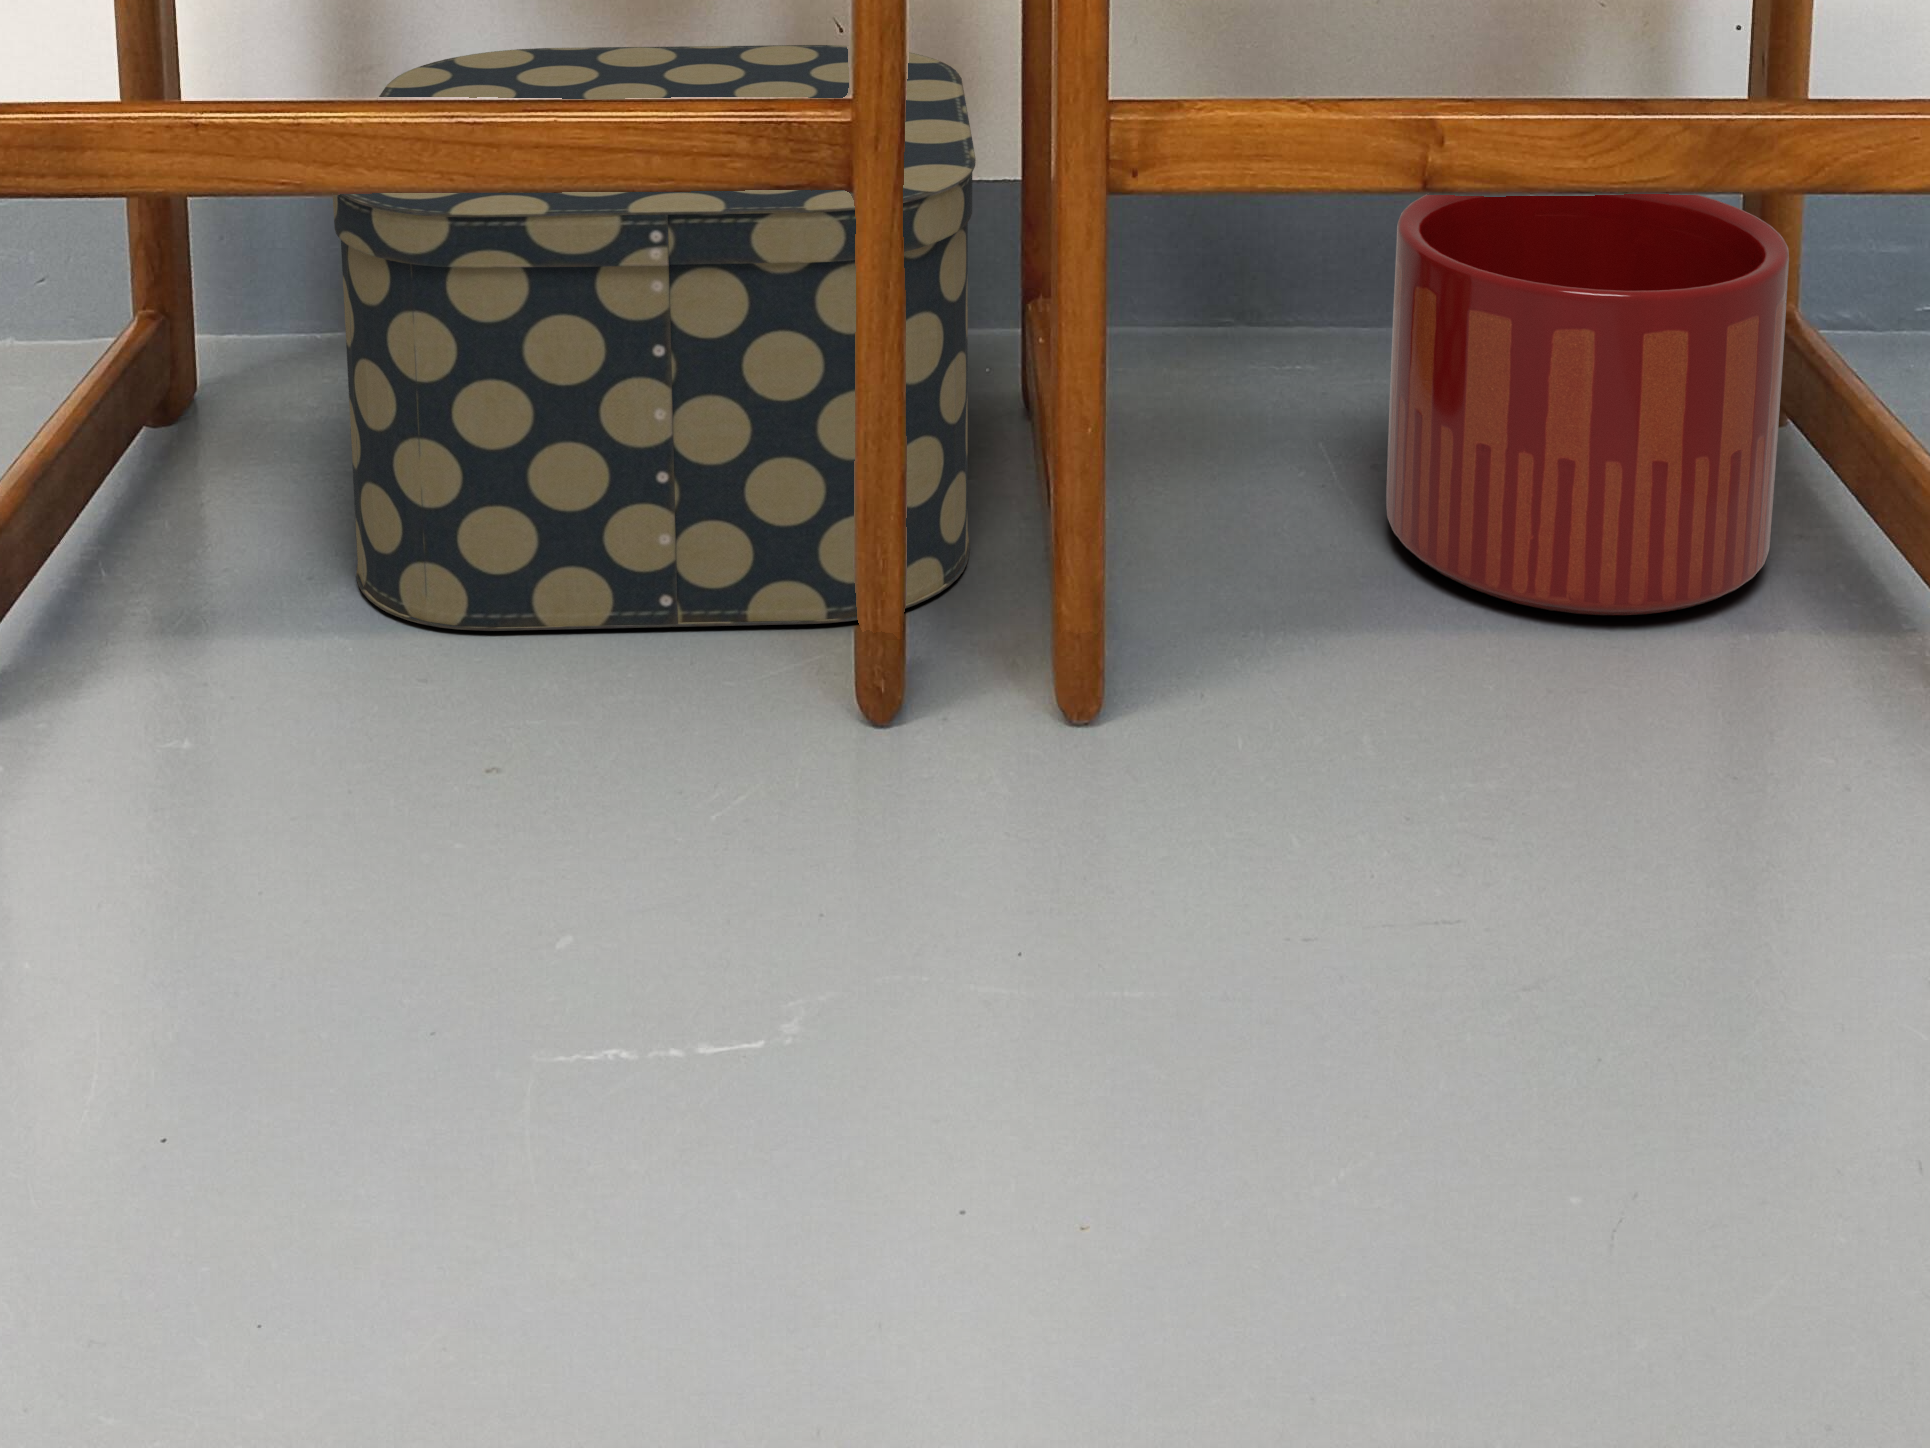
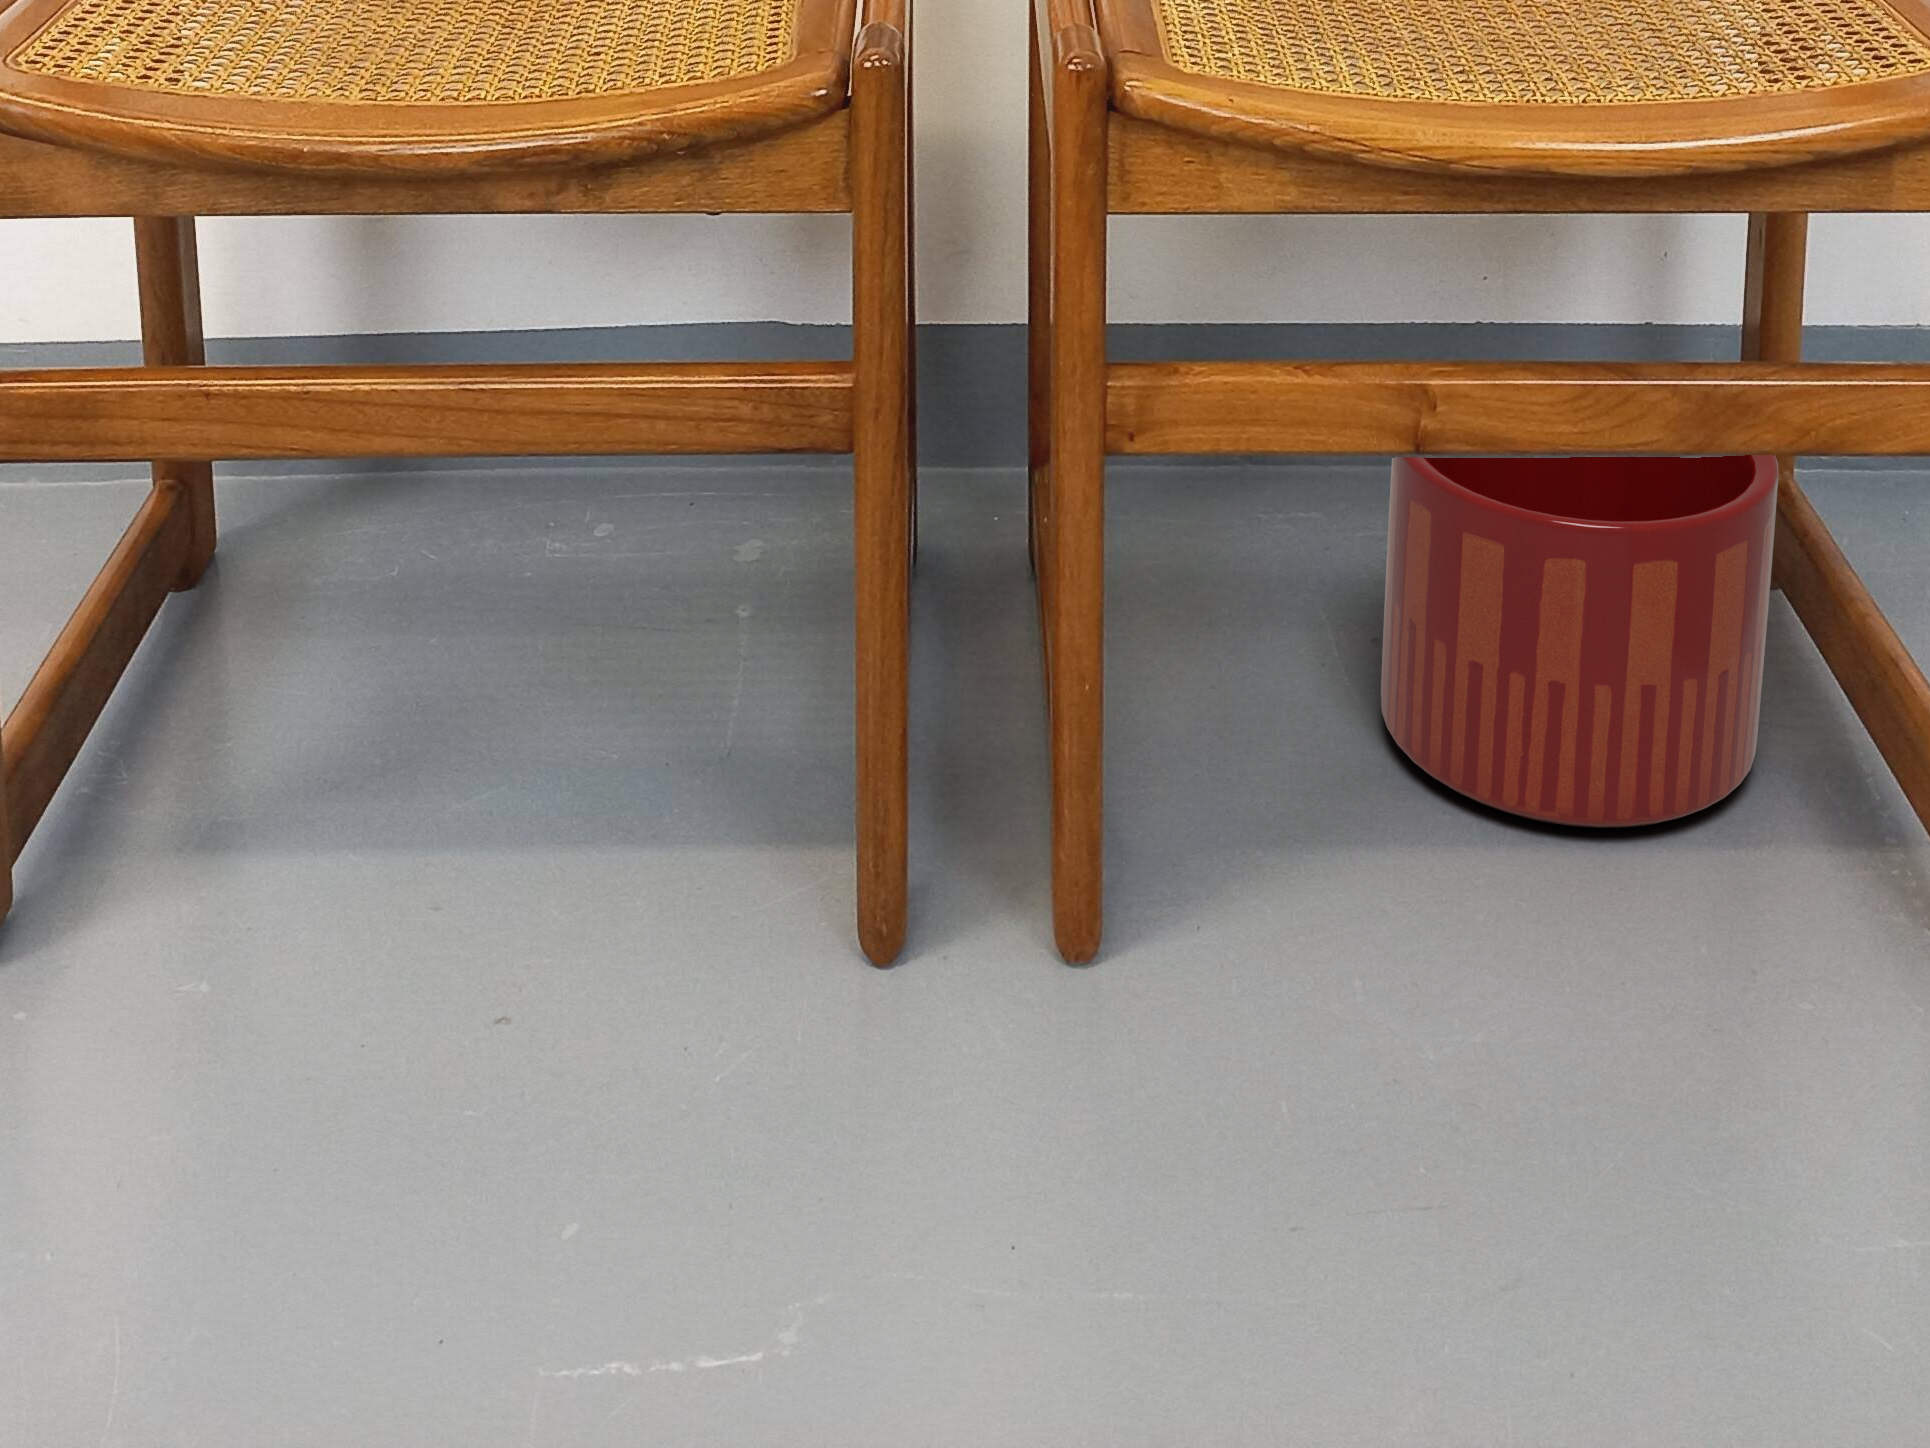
storage box: present [333,45,976,631] -> none [339,215,978,844]

